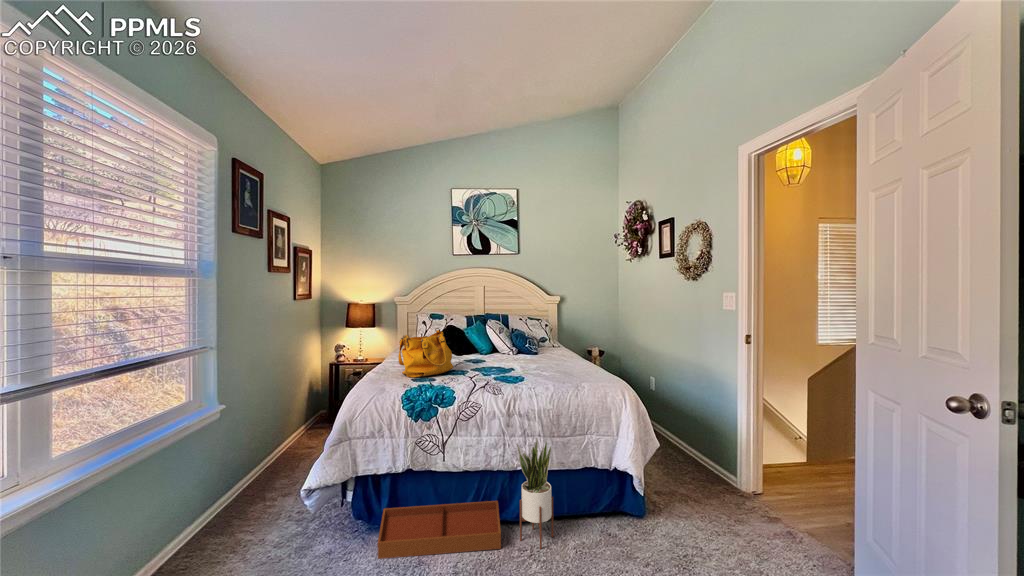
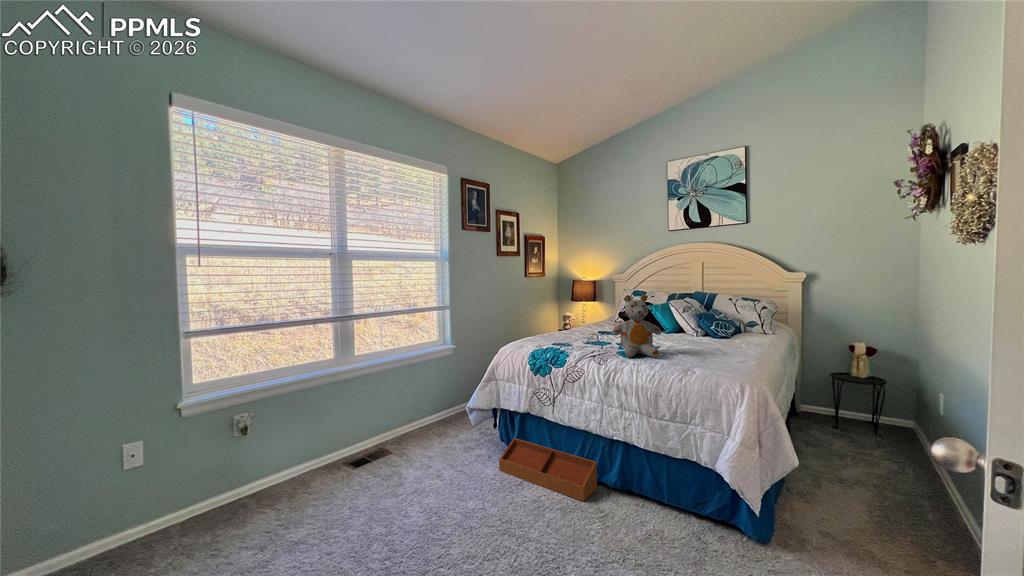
stuffed bear: none [486,319,534,383] -> present [612,295,661,357]
handbag: present [398,328,453,377] -> none [553,302,602,342]
potted plant: present [517,438,554,549] -> none [597,410,642,517]

